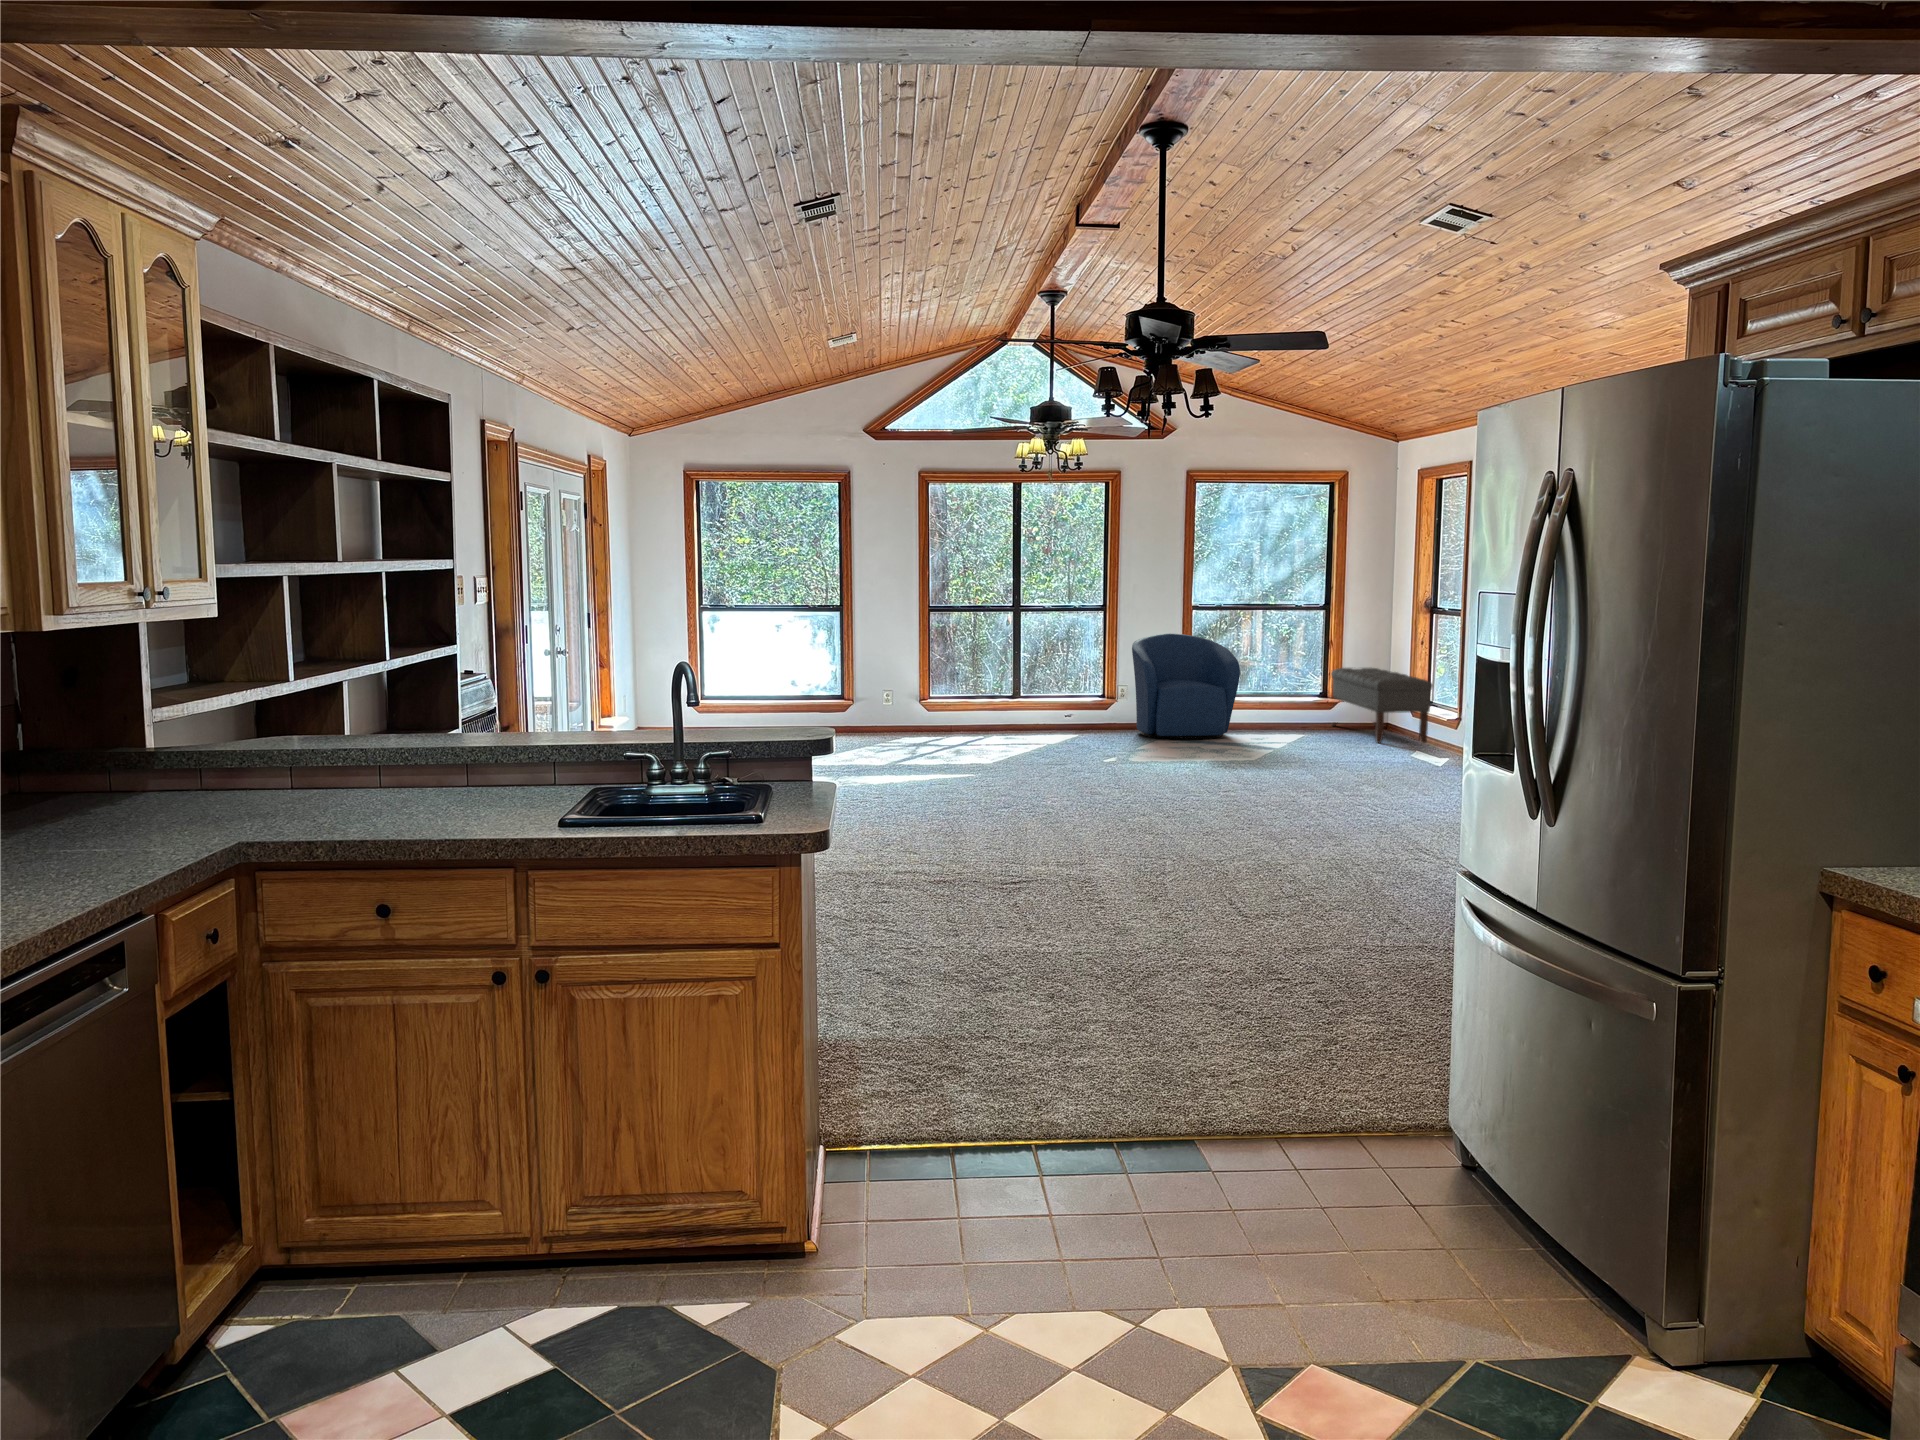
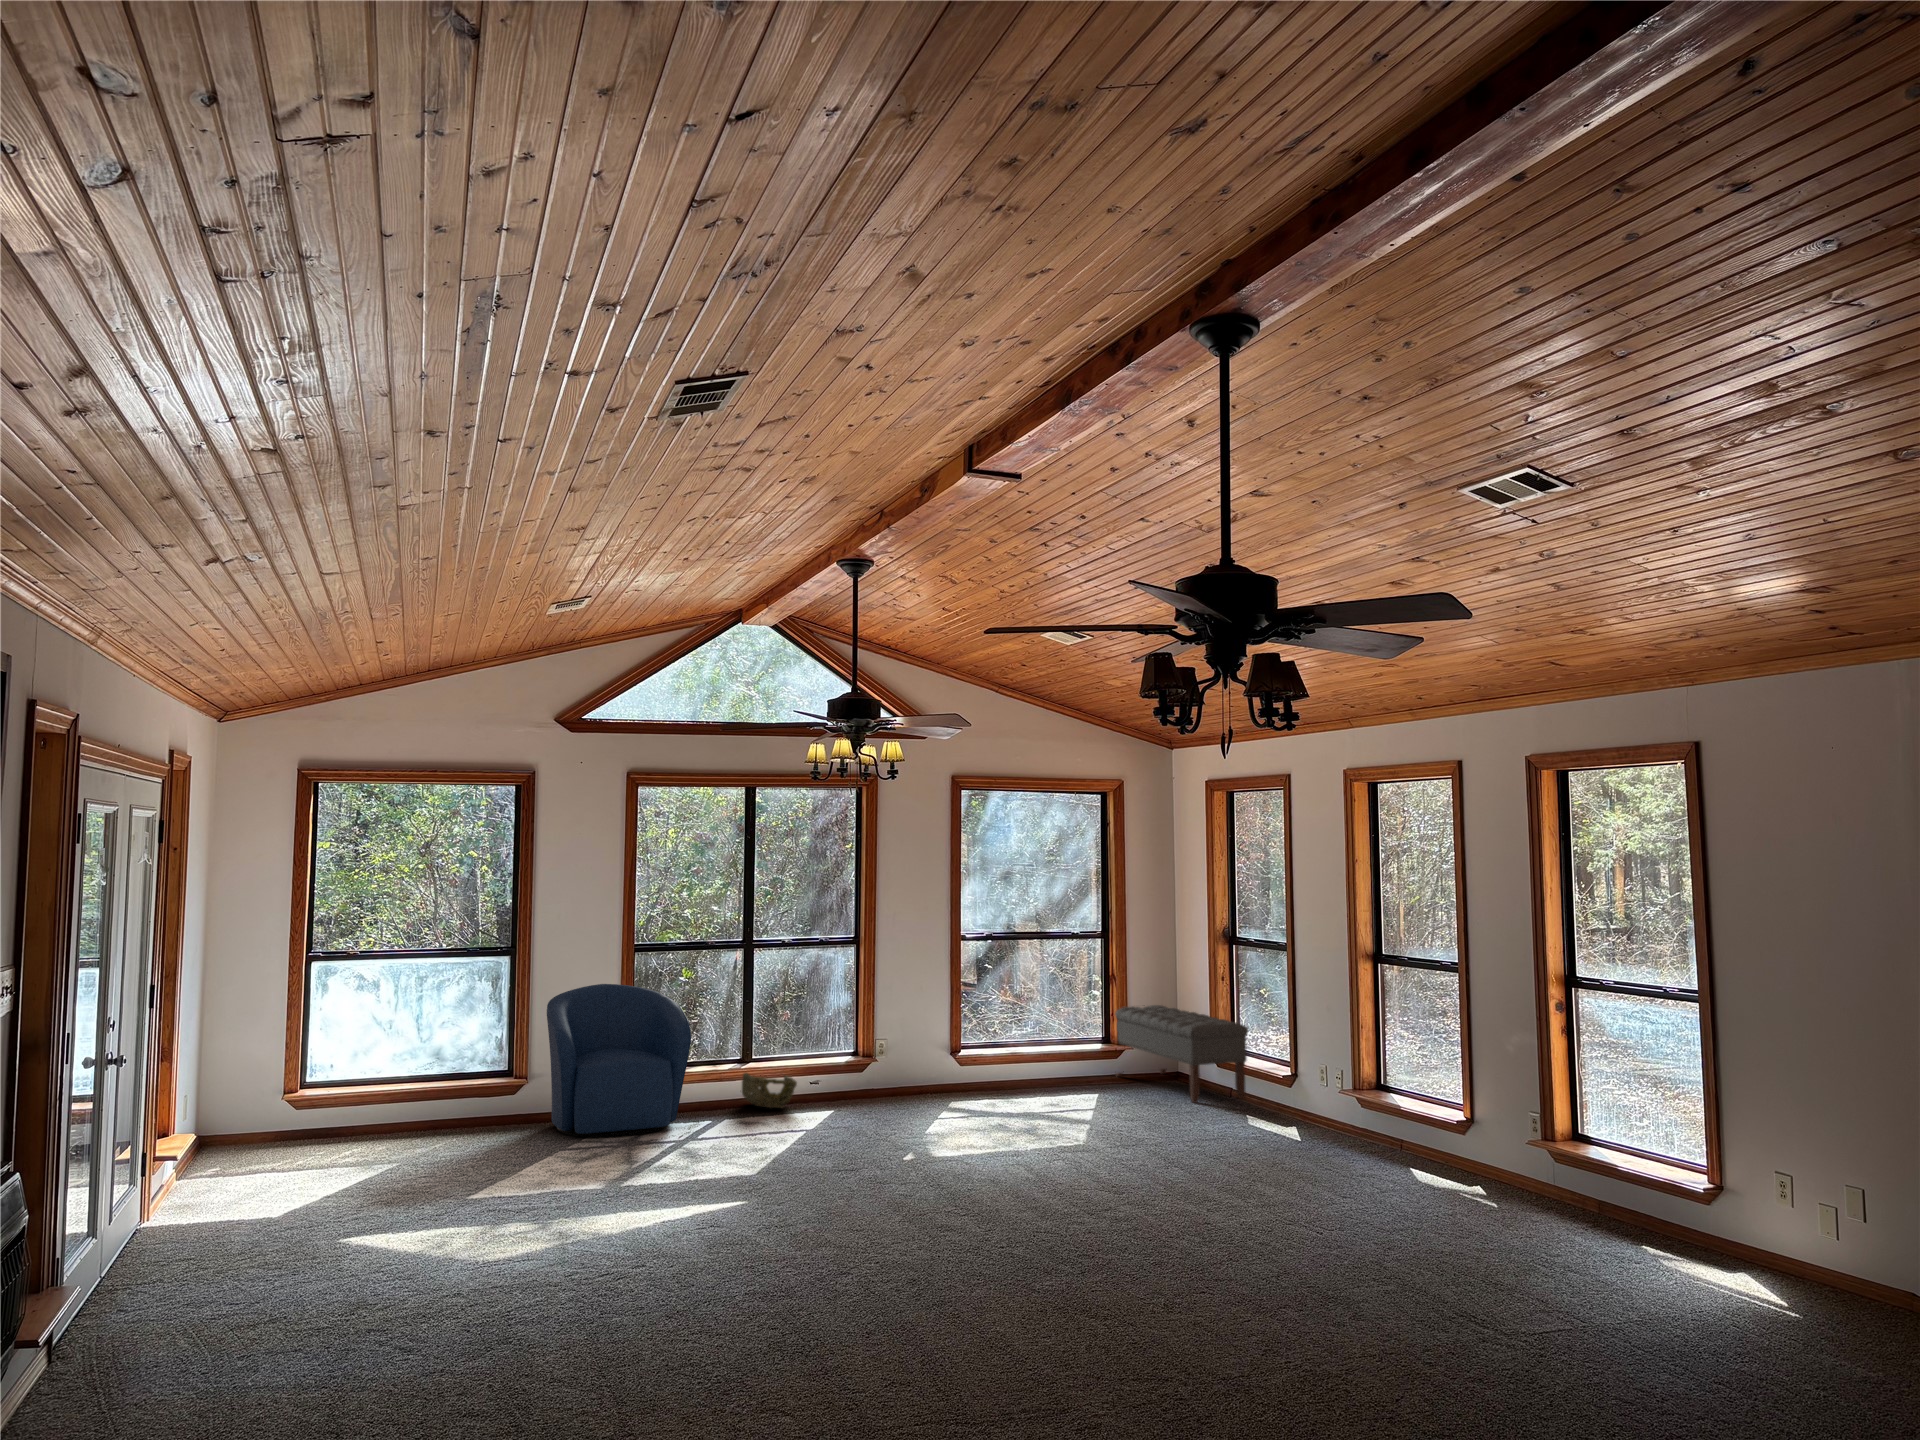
armchair: present [1132,633,1240,740] -> present [547,984,691,1137]
woven basket: none [1010,703,1050,732] -> present [742,1073,797,1109]

